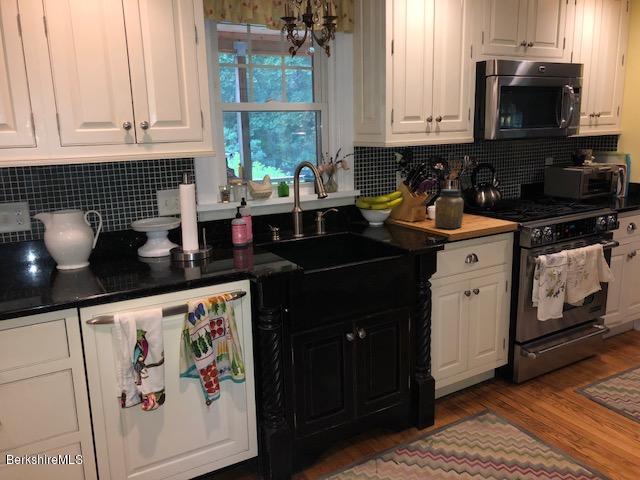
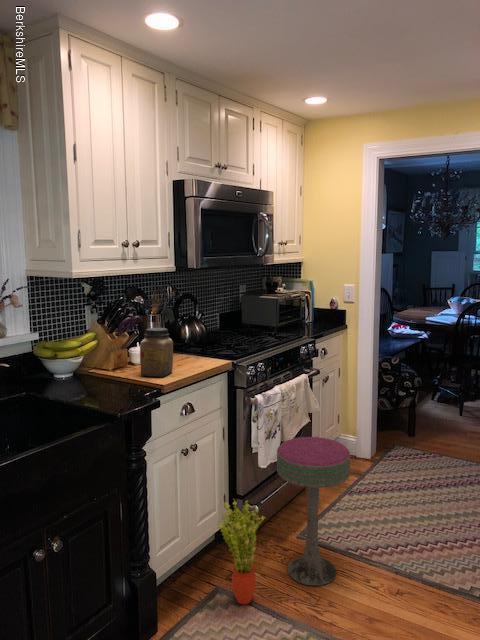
bar stool: none [551,297,626,428] -> present [277,437,350,586]
potted plant: none [488,336,531,425] -> present [217,501,265,605]

